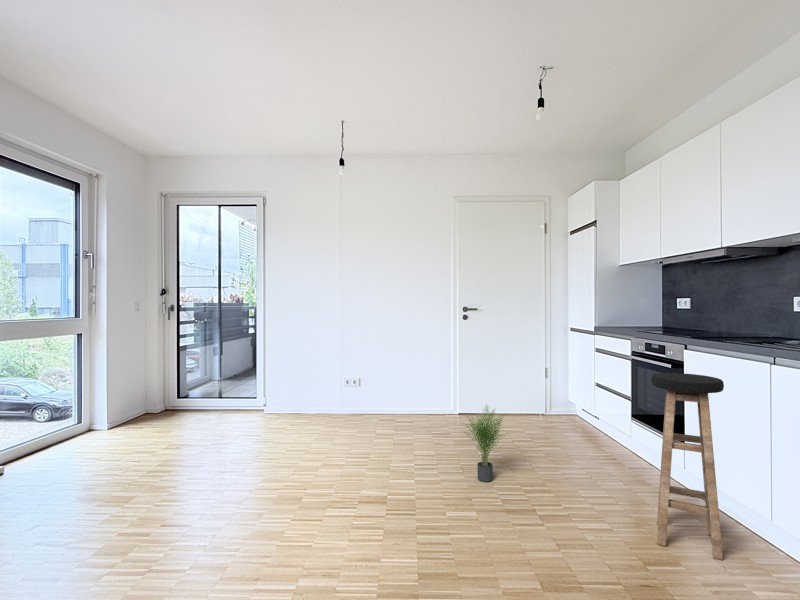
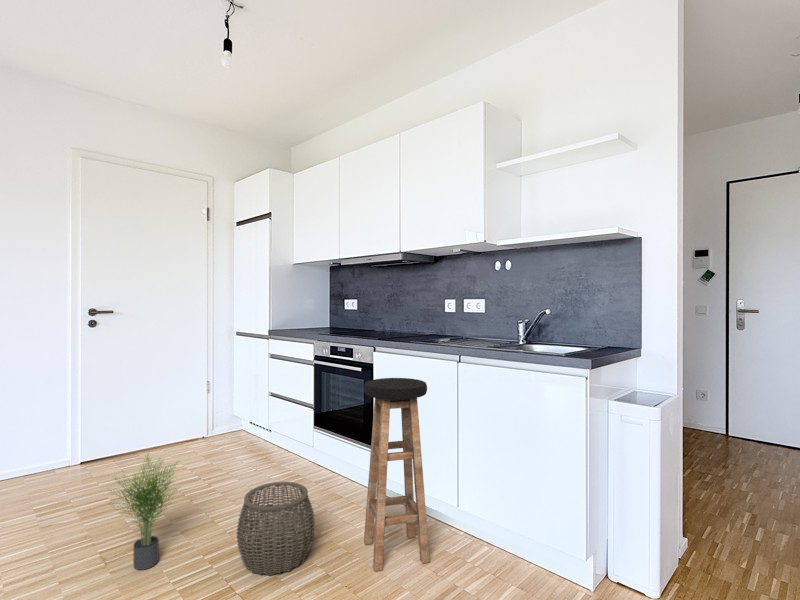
woven basket: none [541,446,607,517] -> present [237,482,315,575]

